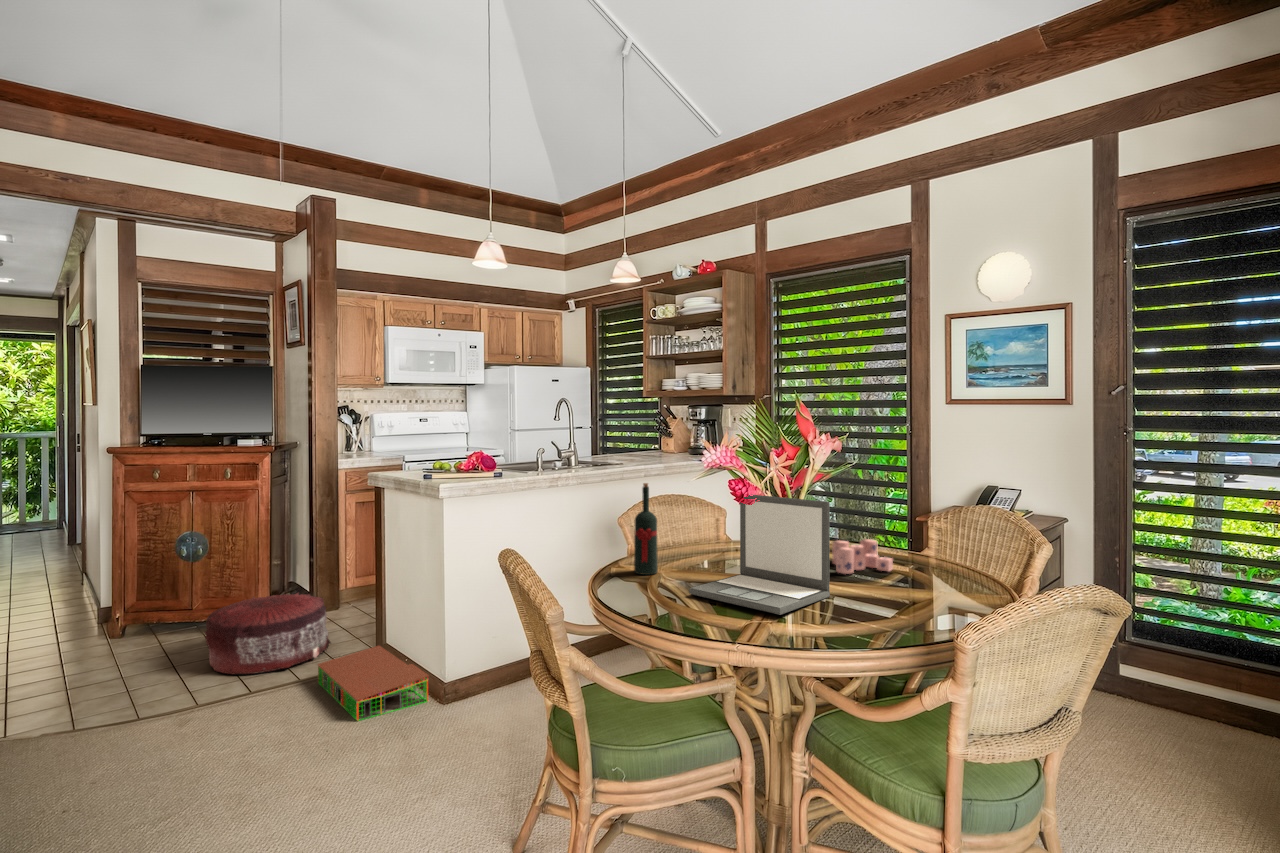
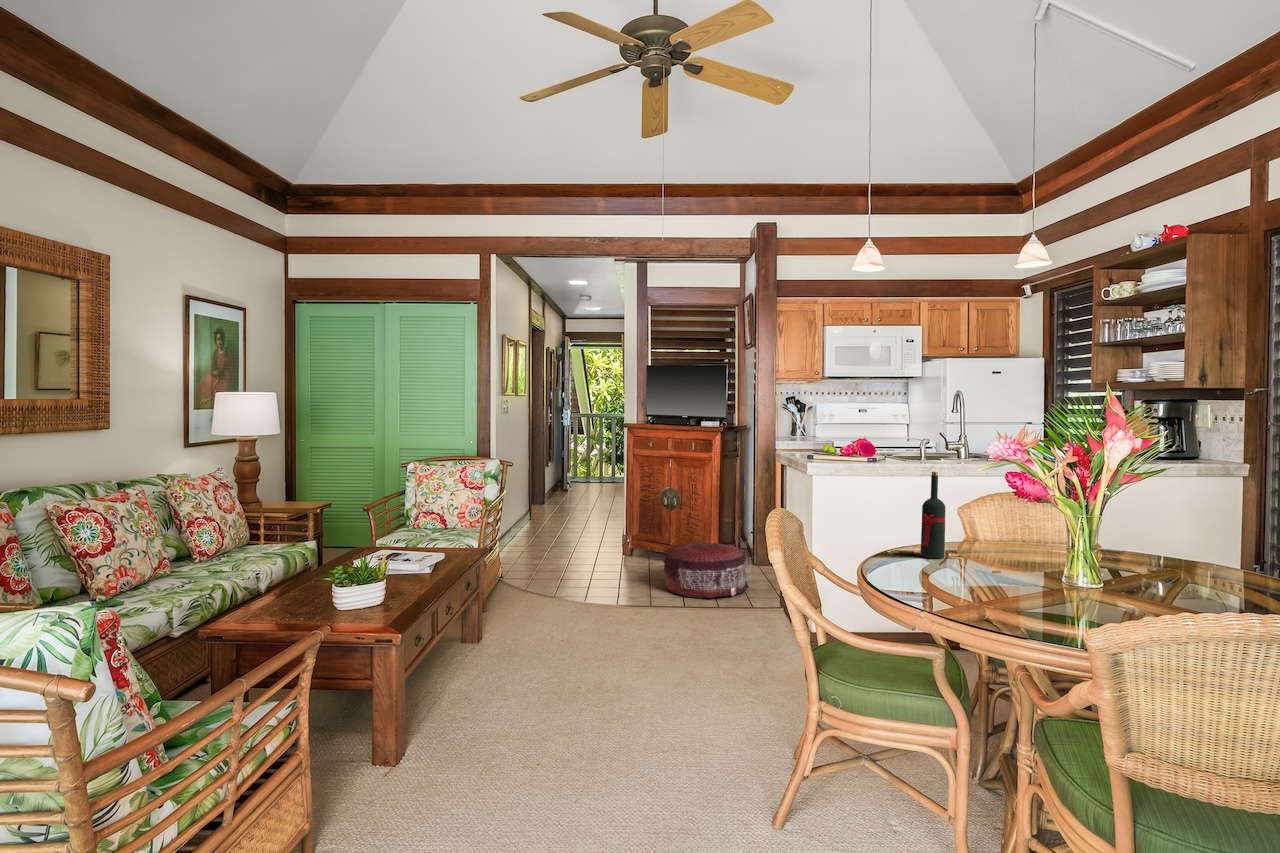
laptop: present [689,495,830,615] -> none [943,489,1098,607]
candle: present [832,539,893,574] -> none [1147,557,1238,601]
storage bin: present [318,646,429,721] -> none [725,595,796,646]

